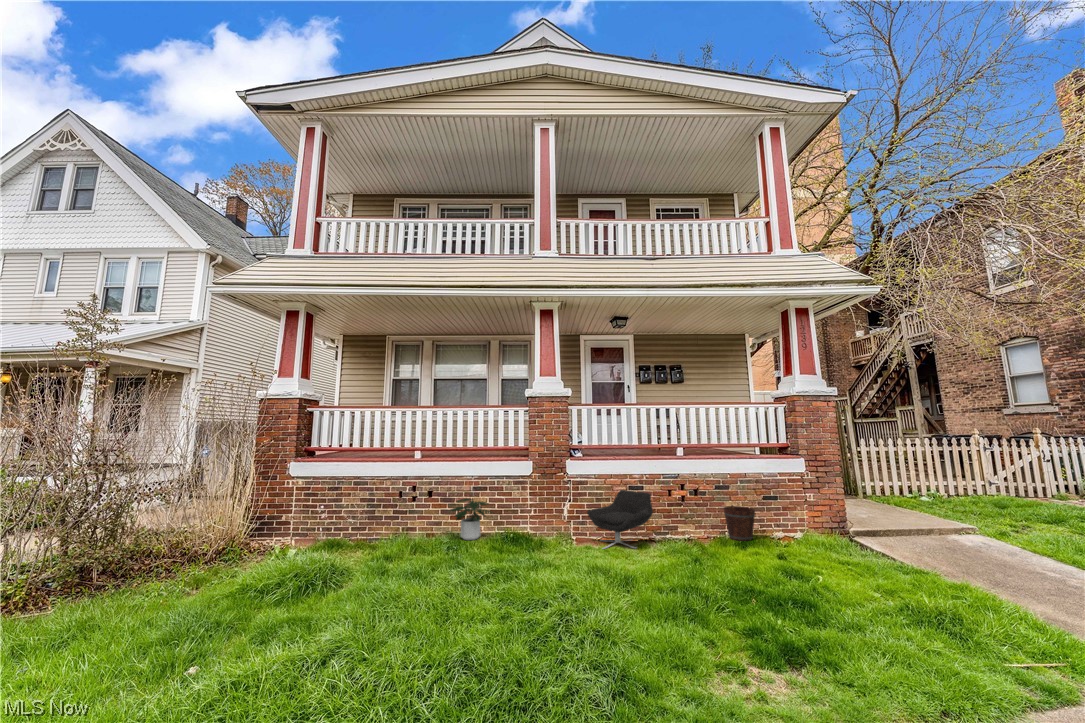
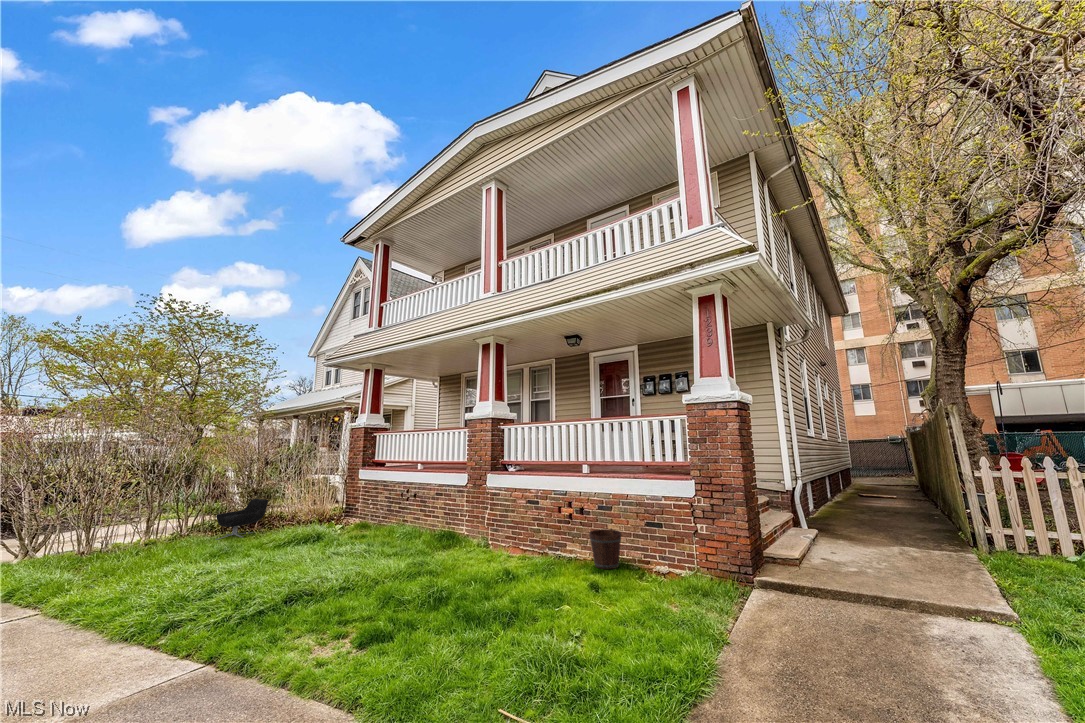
lounge chair: present [587,490,653,549] -> present [216,499,268,539]
potted plant: present [451,498,493,540] -> none [404,501,440,533]

